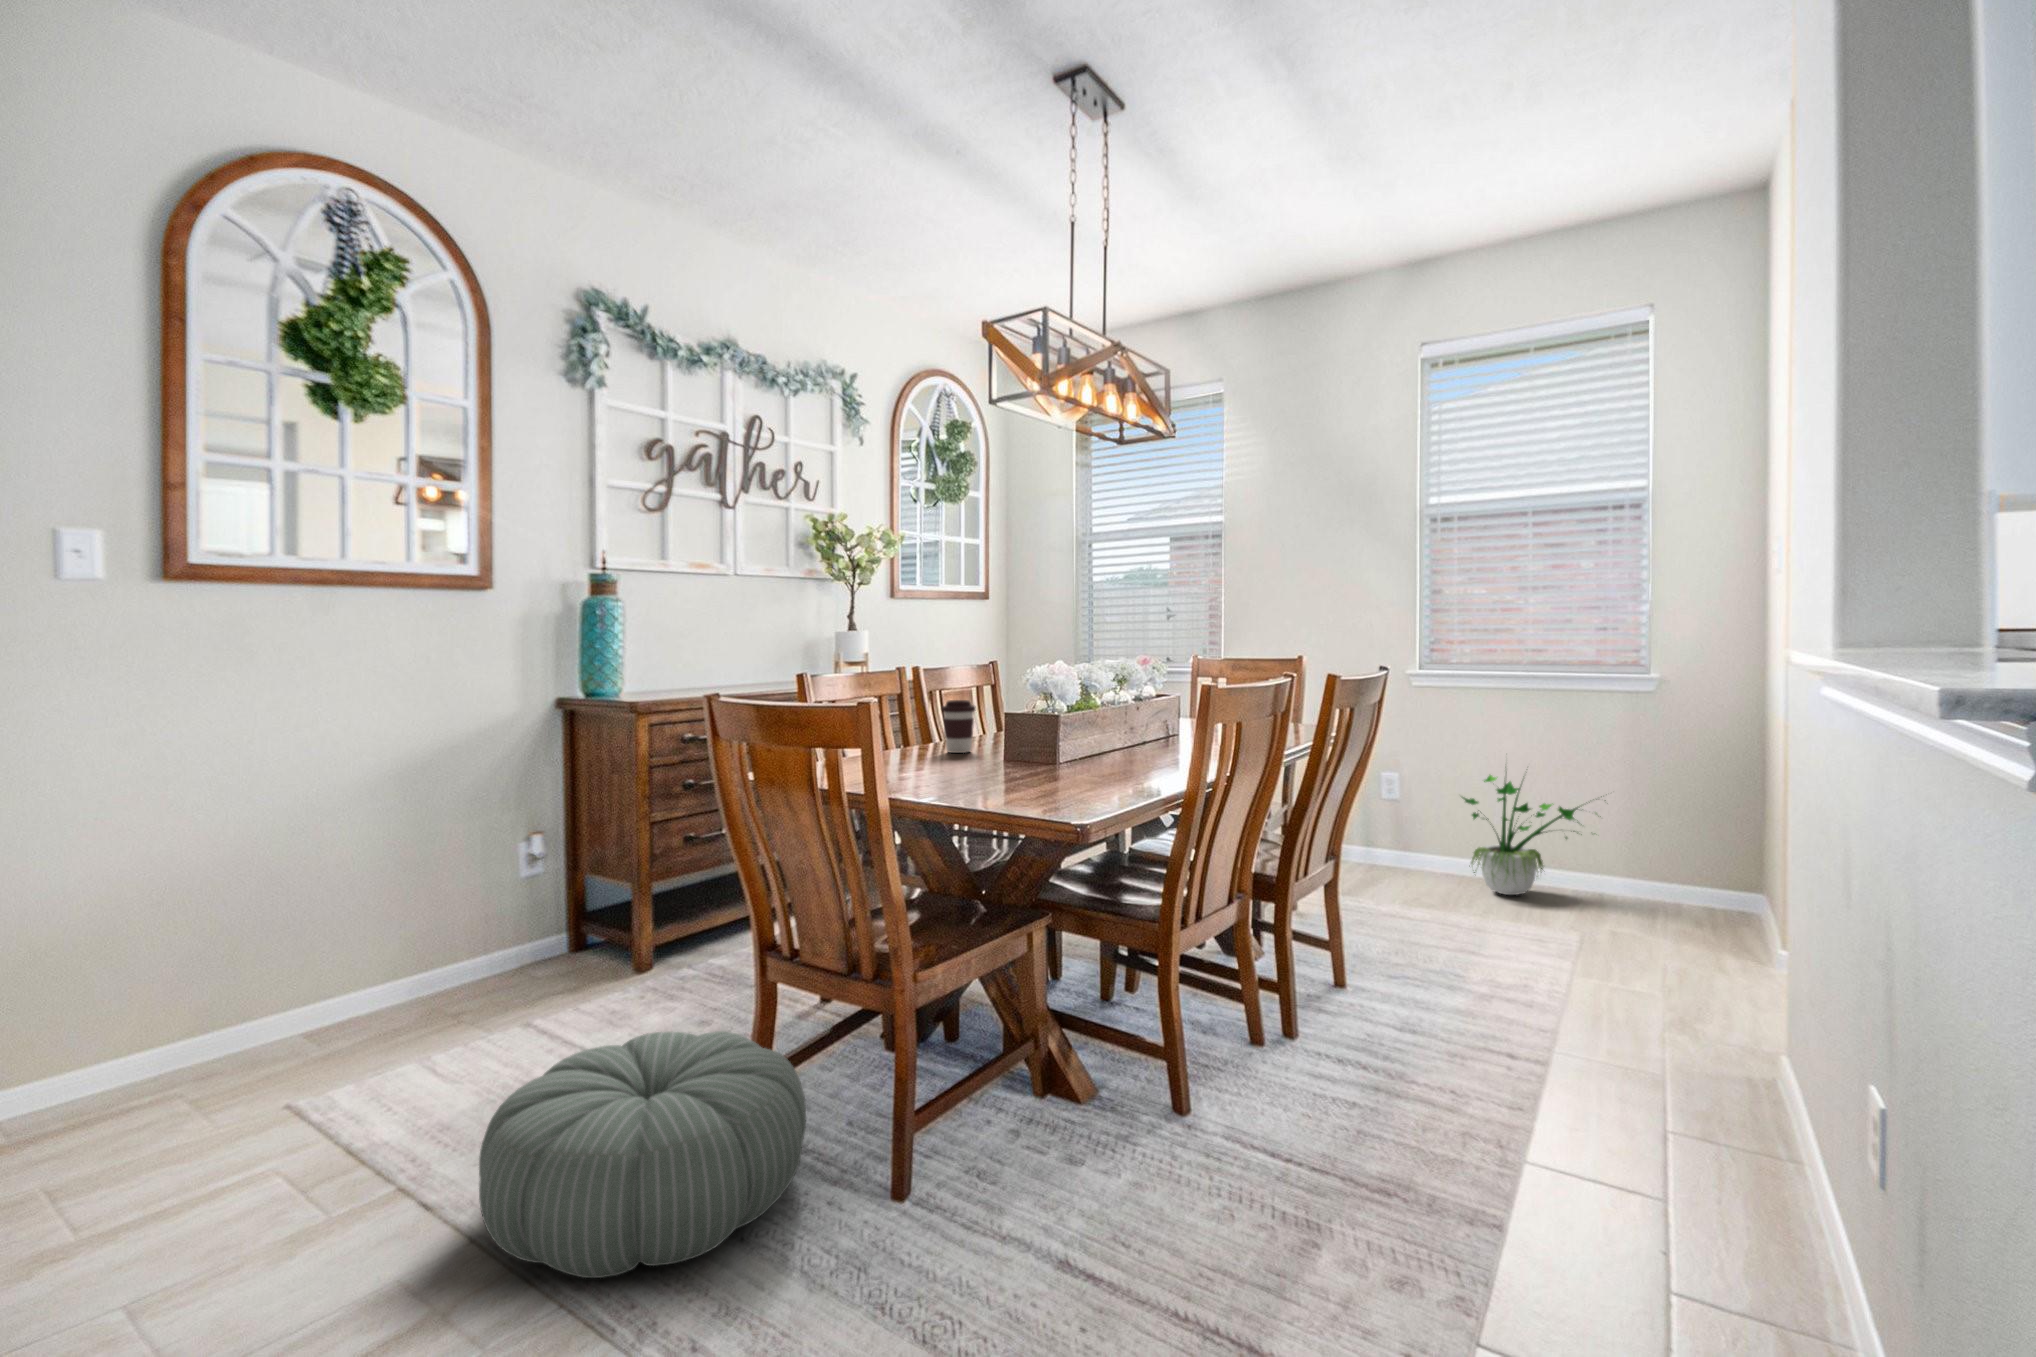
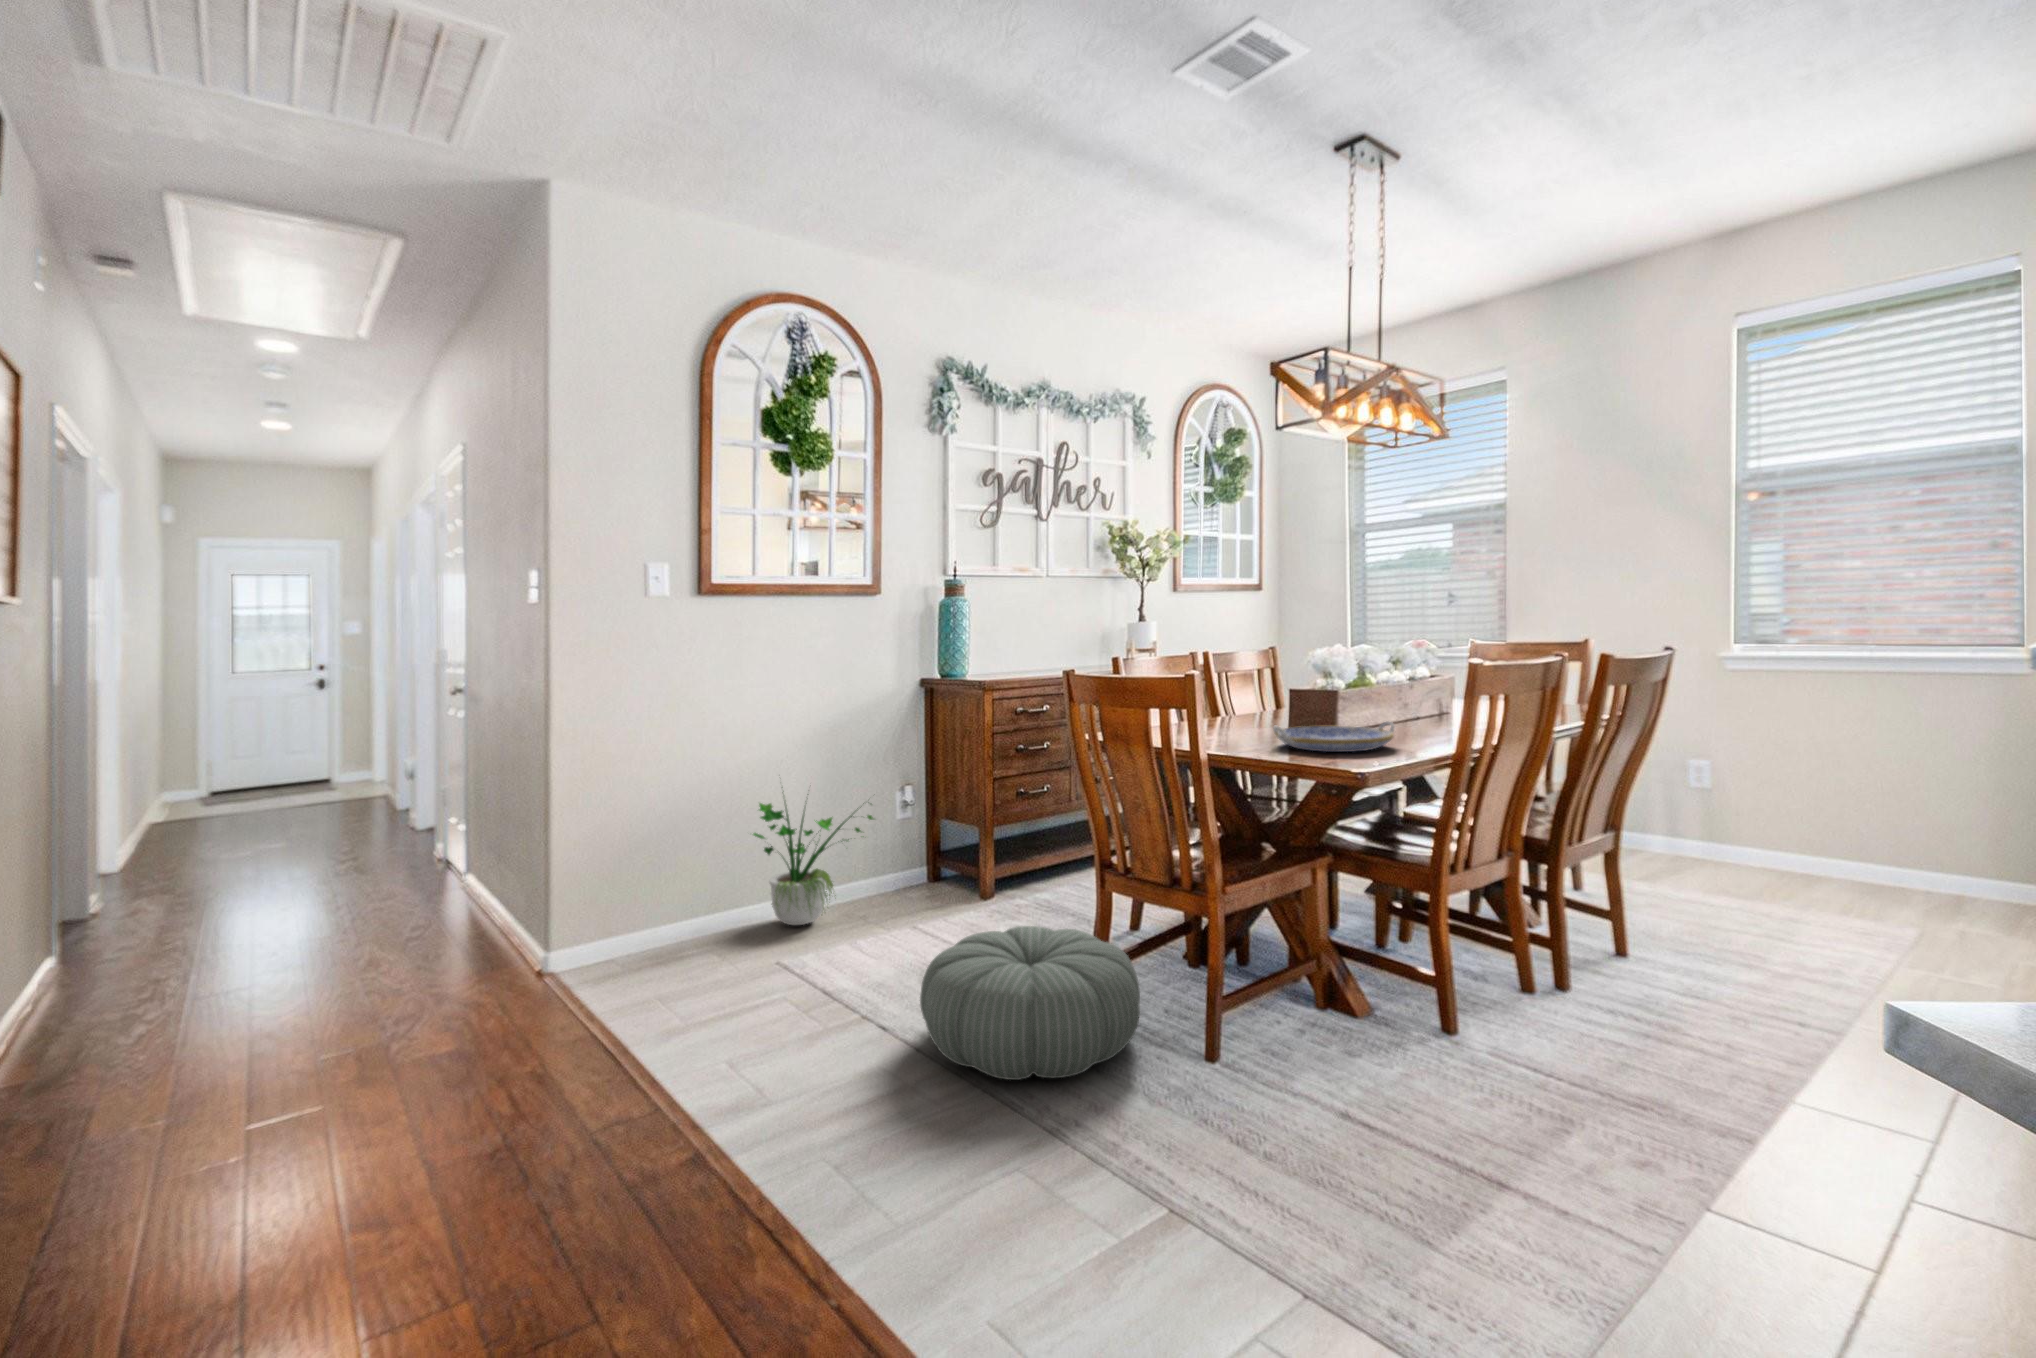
coffee cup: present [942,700,976,753] -> none [1234,682,1264,726]
serving tray: none [980,746,1120,786] -> present [1273,721,1394,752]
potted plant: present [1462,775,1606,895] -> present [753,803,873,925]

